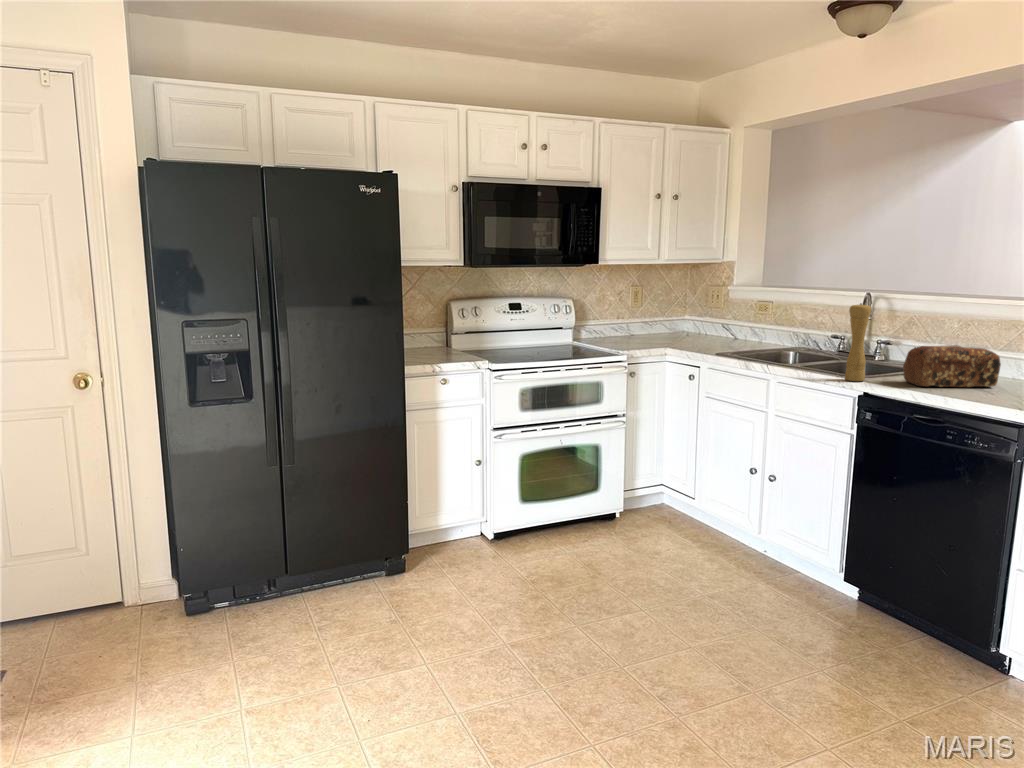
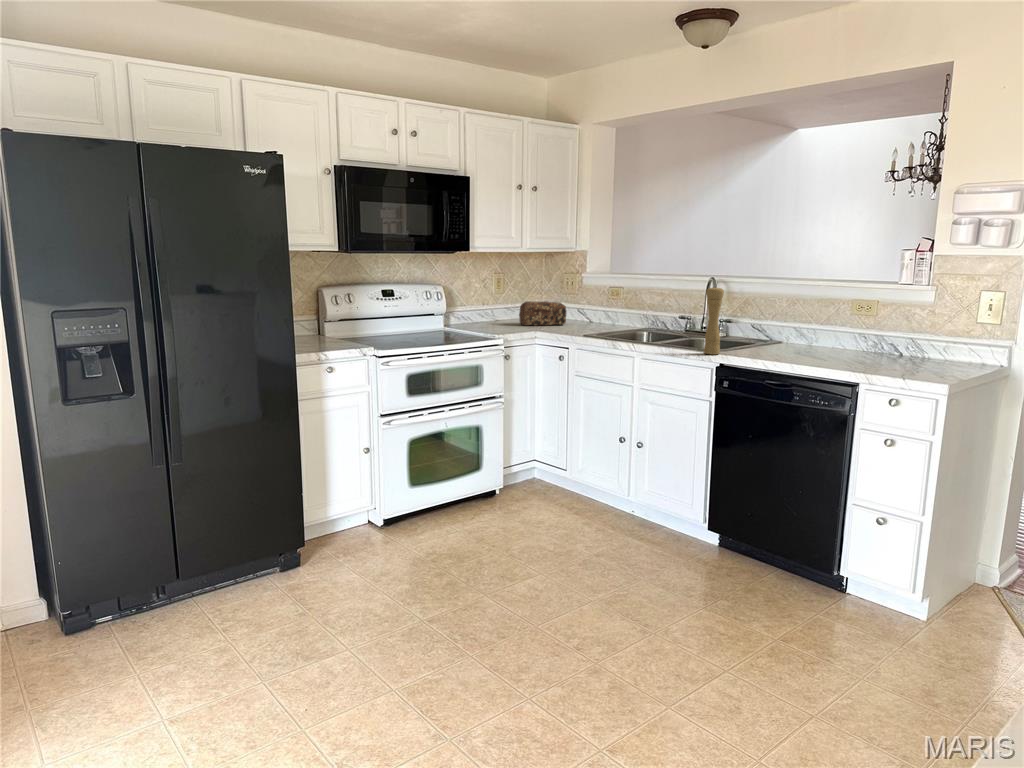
bread loaf: present [903,345,1001,387] -> present [519,301,566,326]

